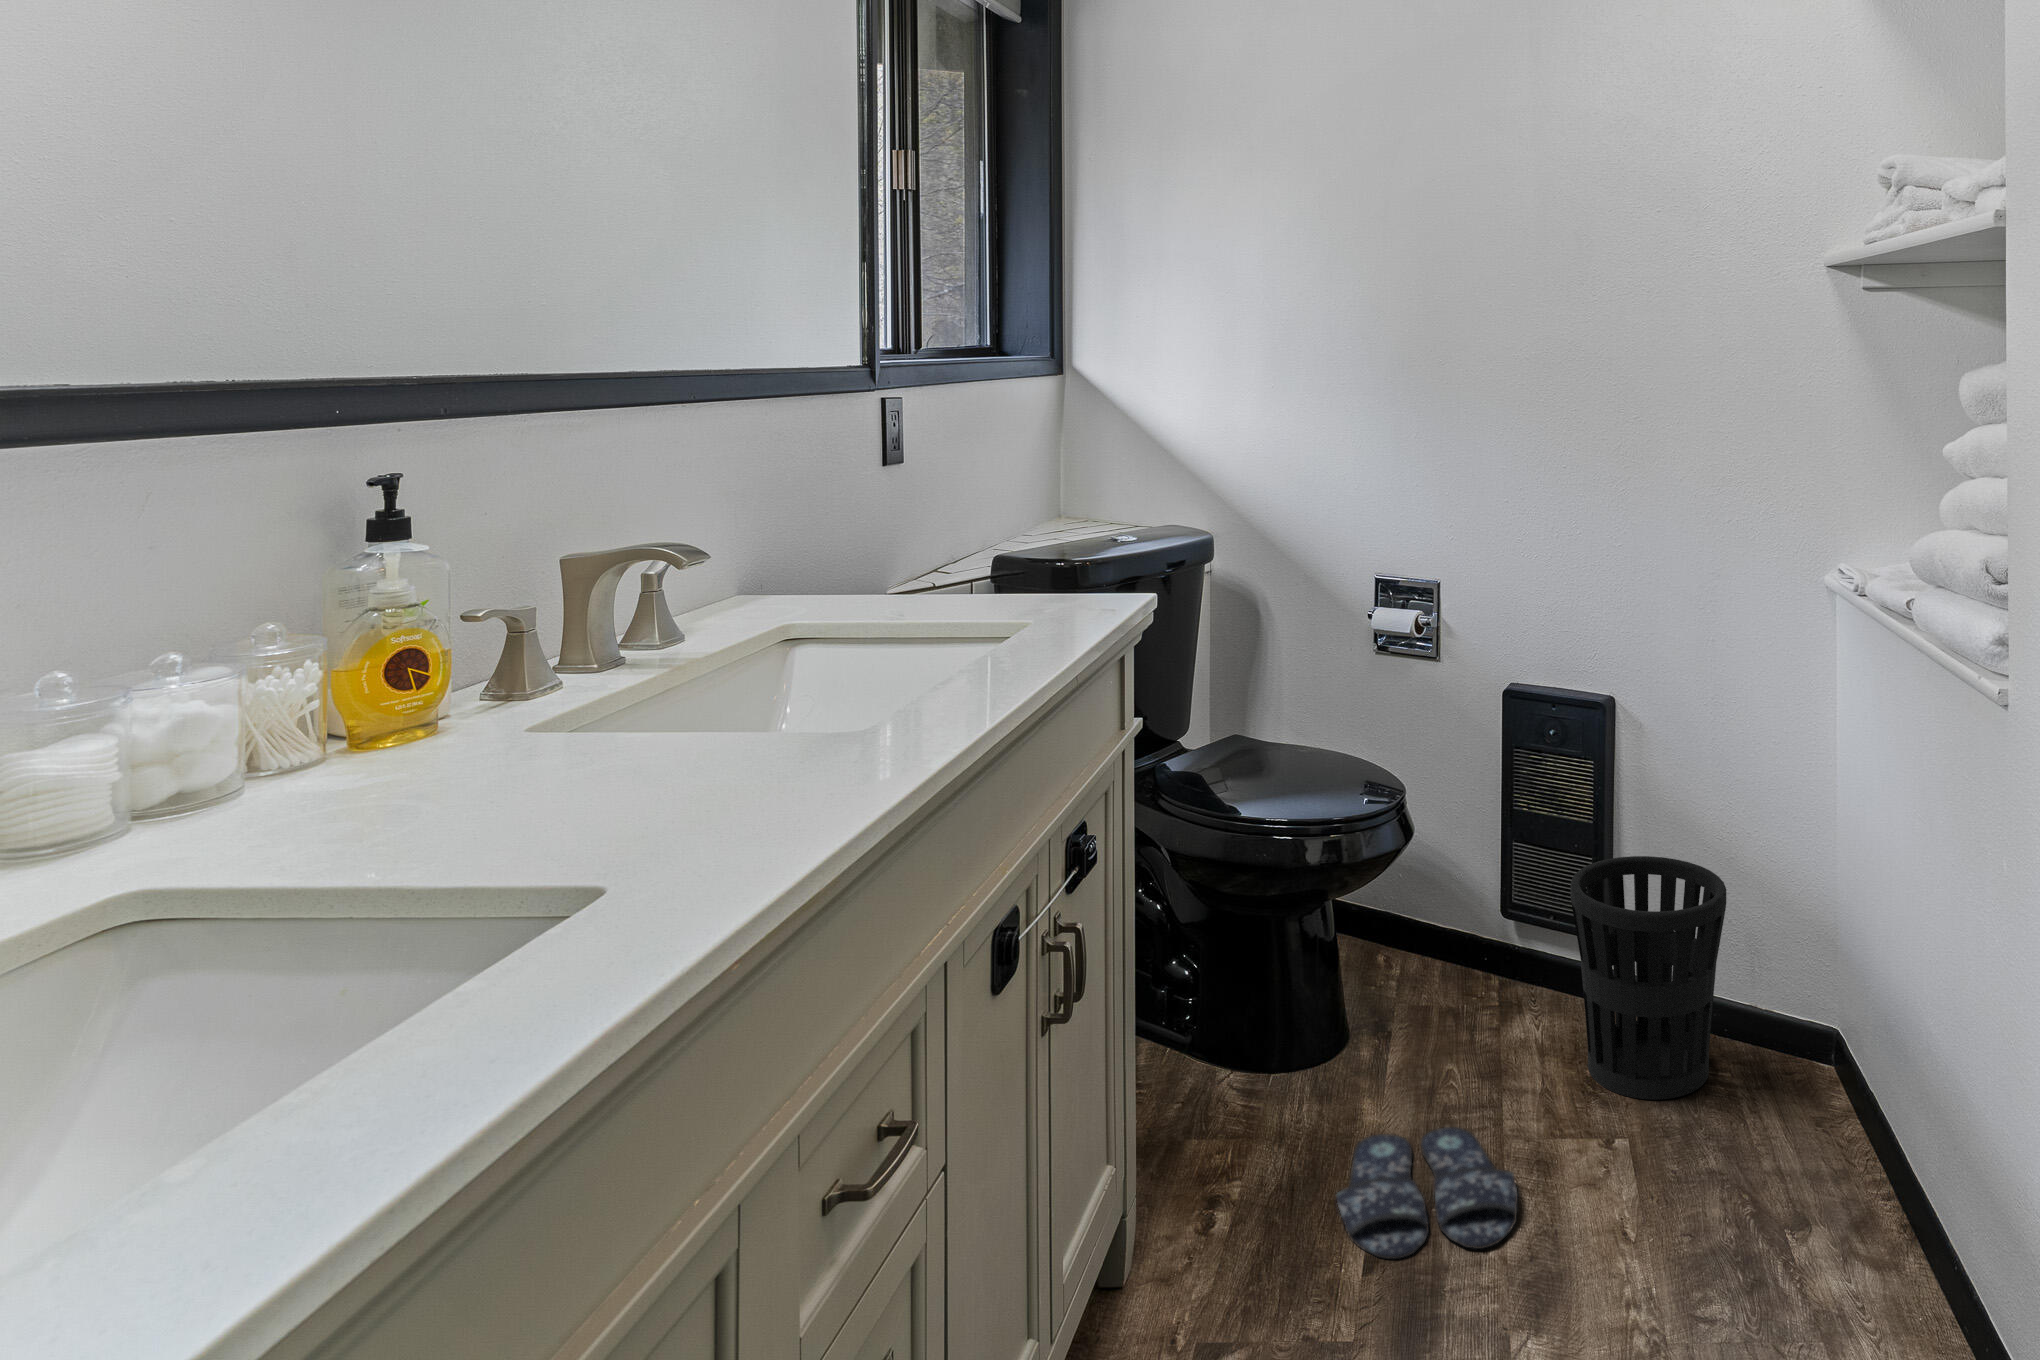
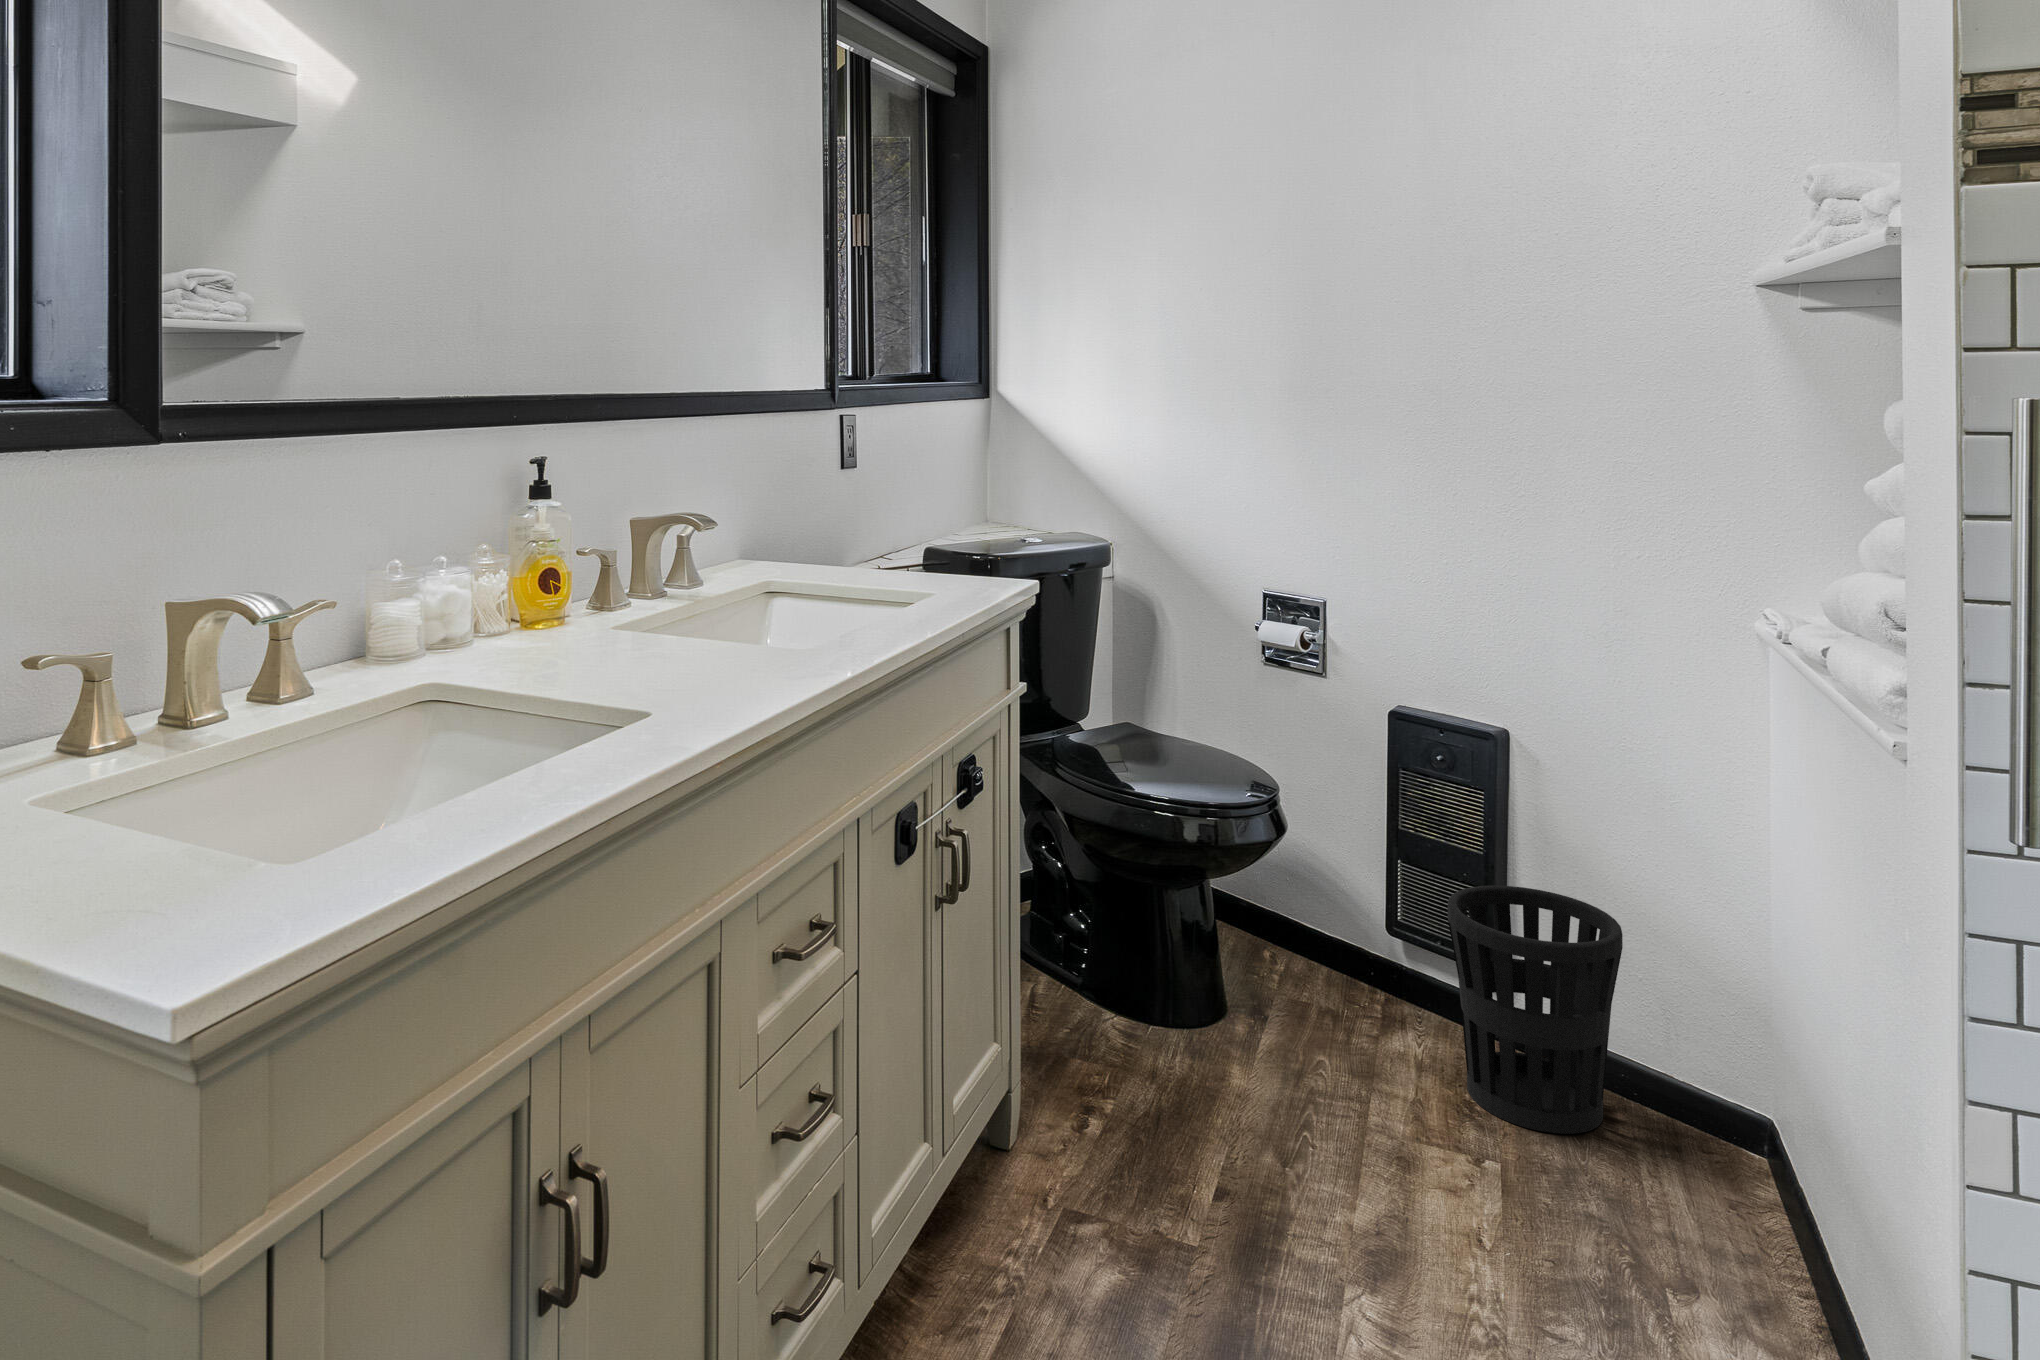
slippers: present [1336,1127,1518,1259] -> none [1199,1094,1373,1212]

